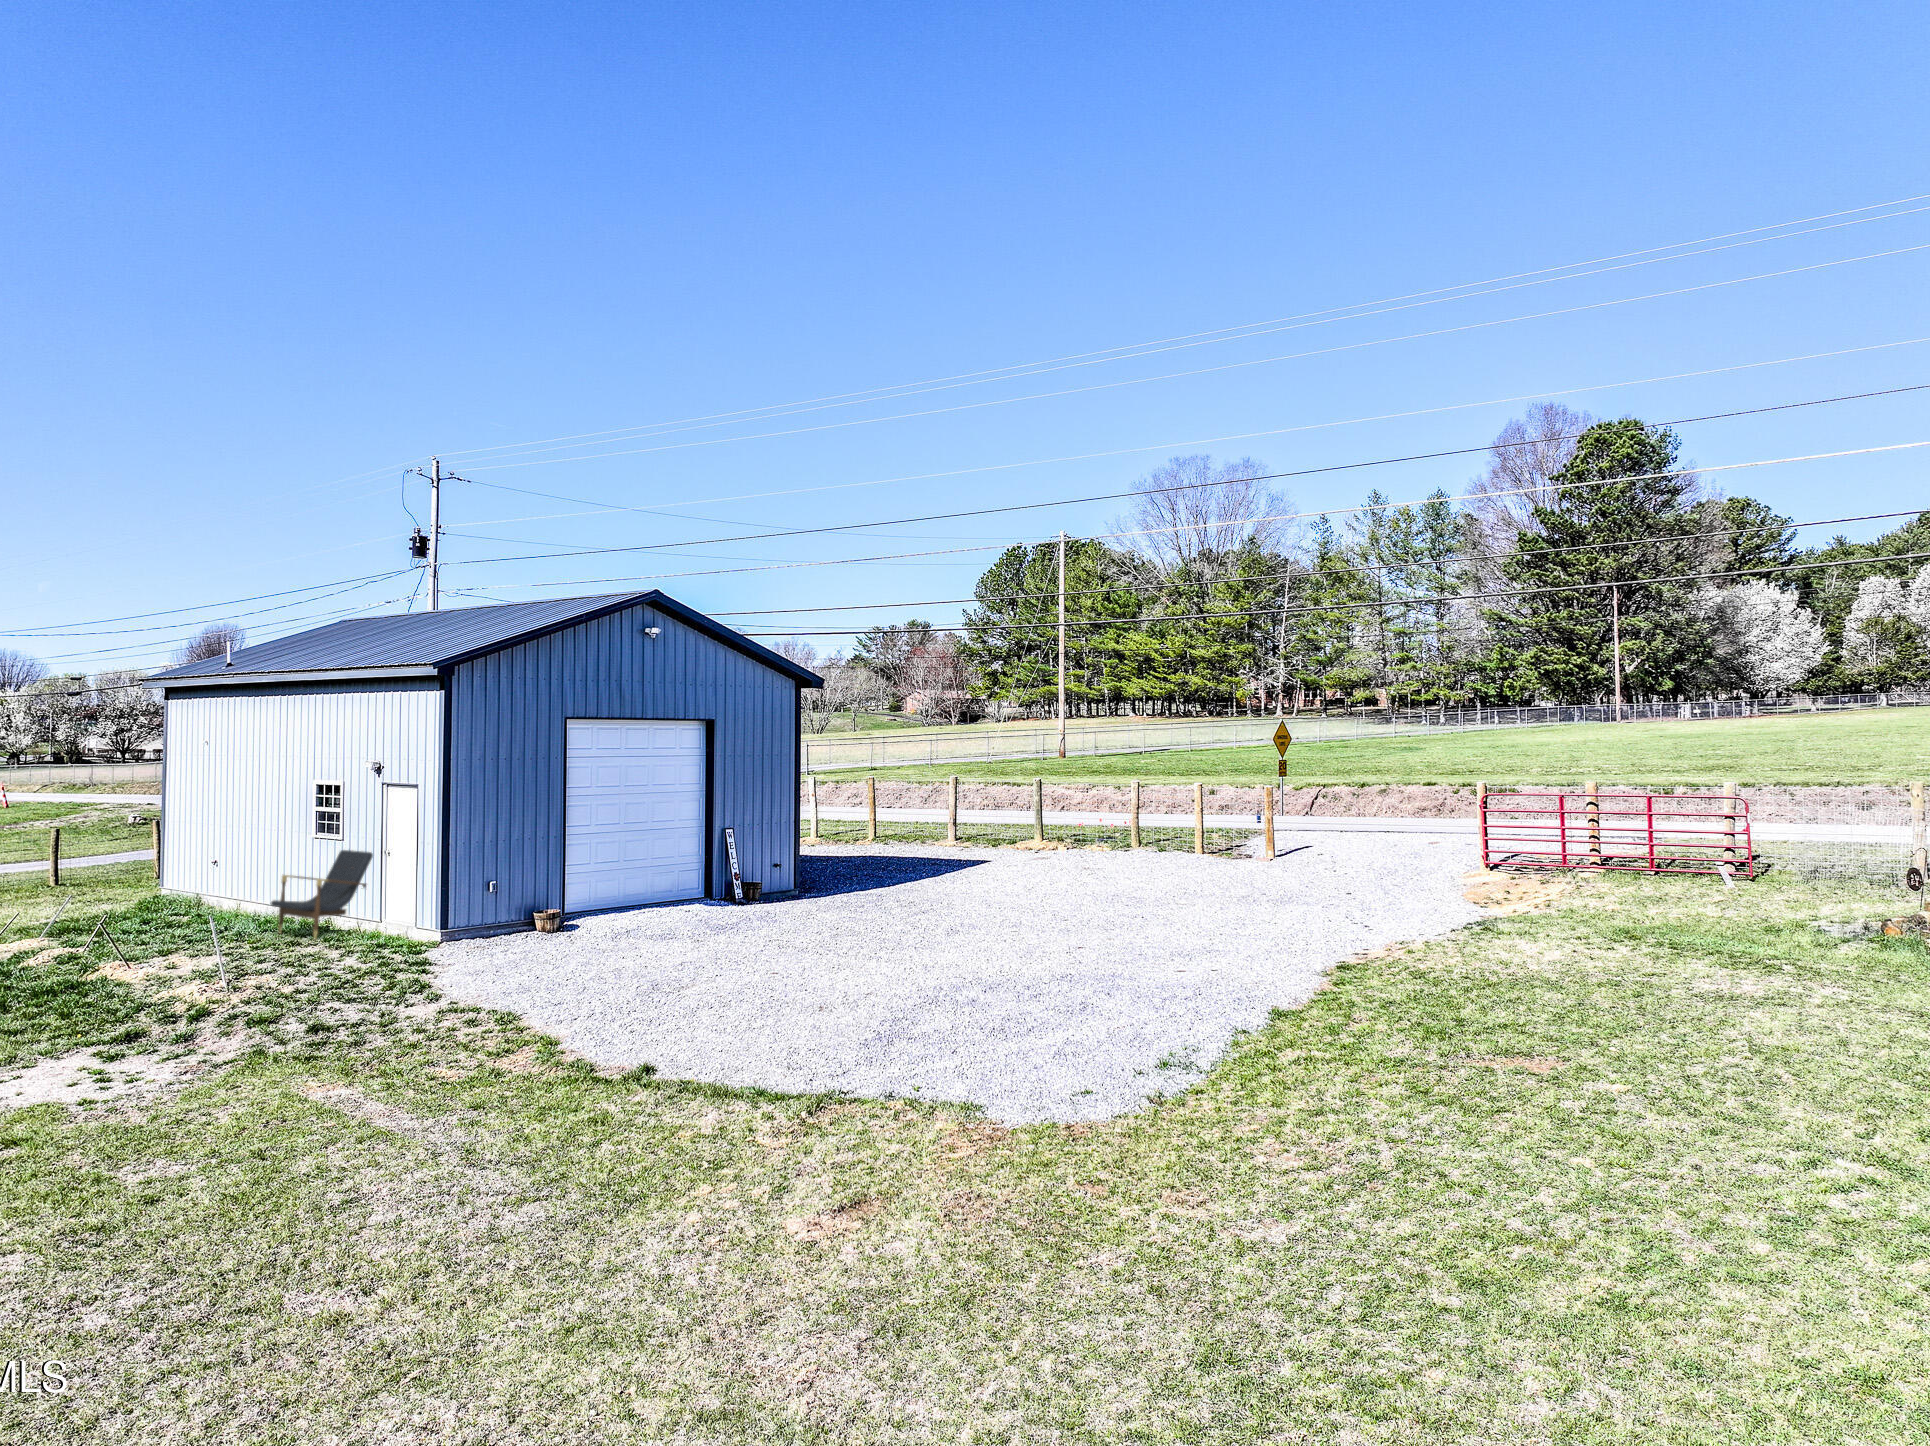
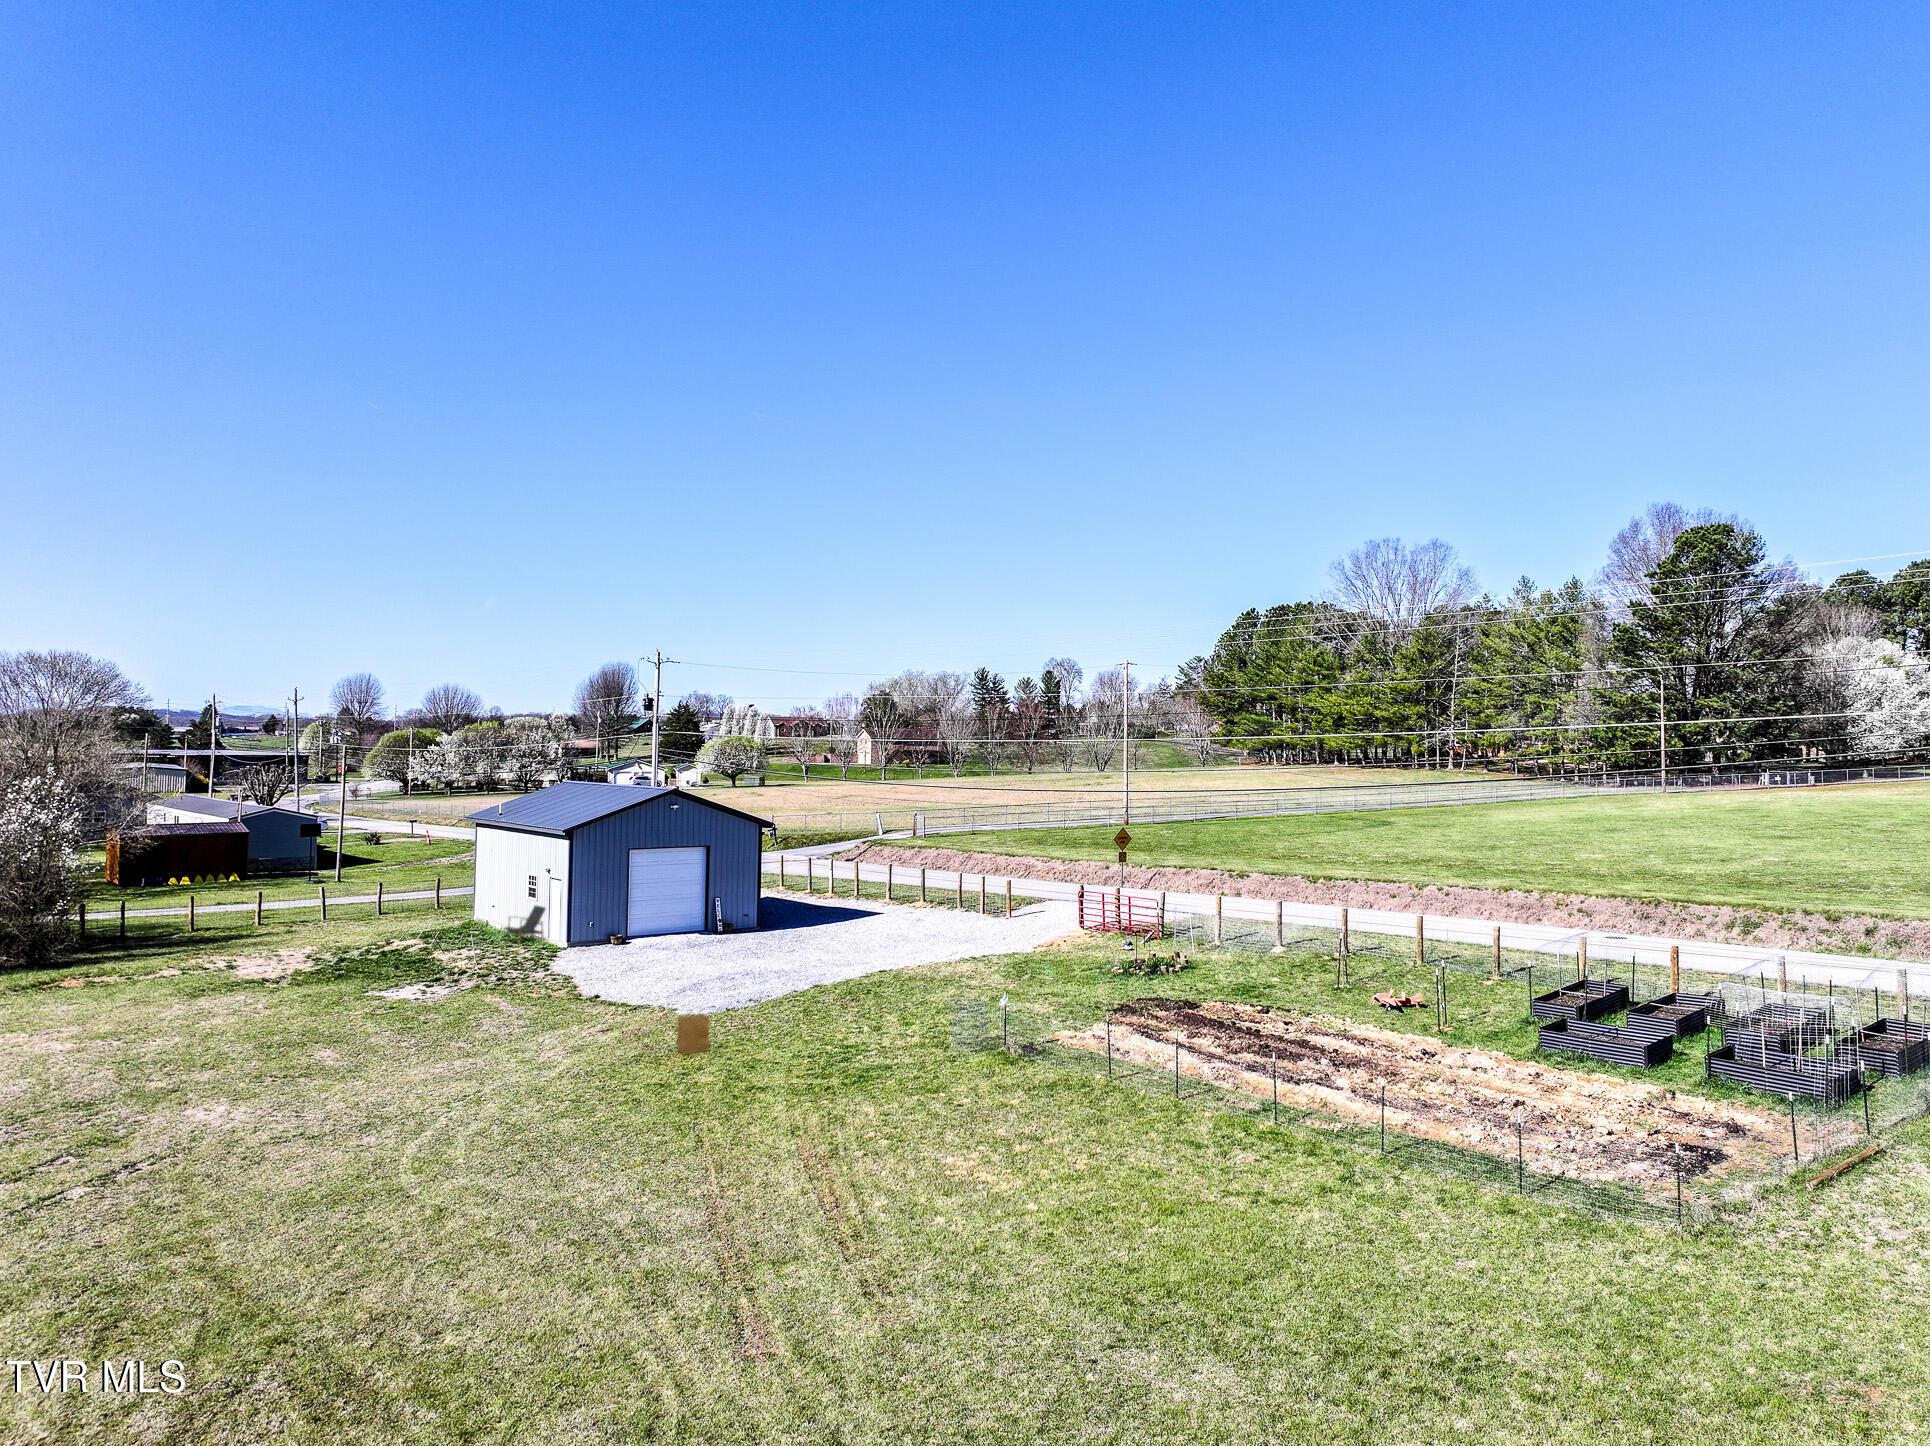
cardboard box: none [1506,1149,1655,1375] -> present [677,1014,709,1054]

